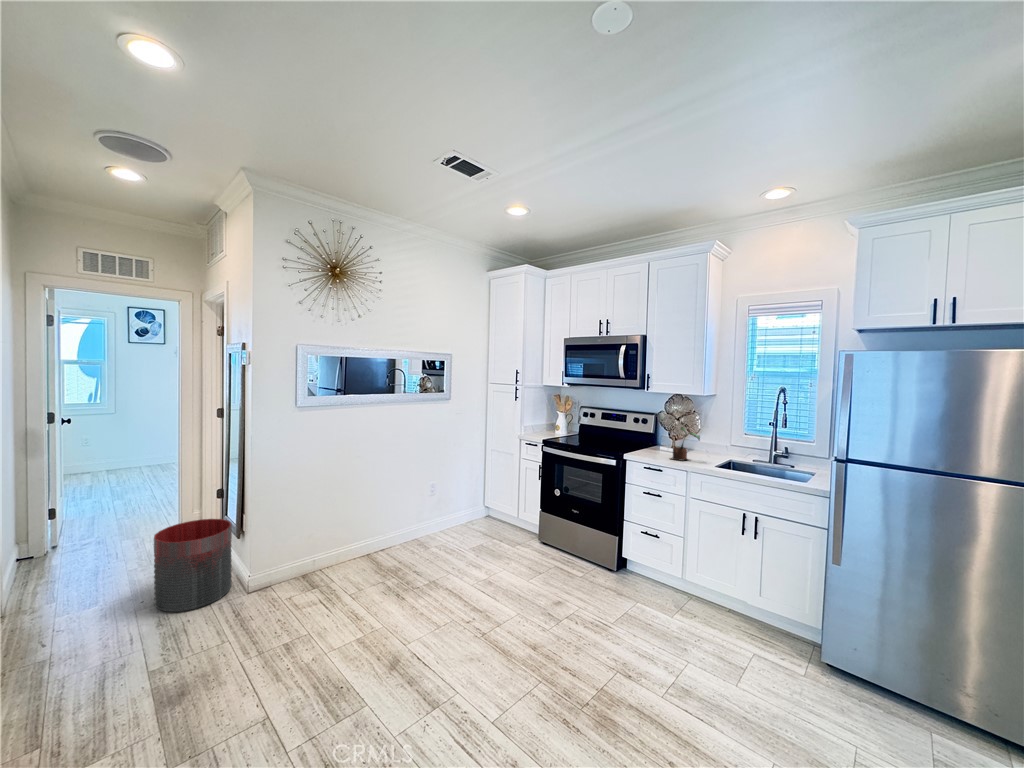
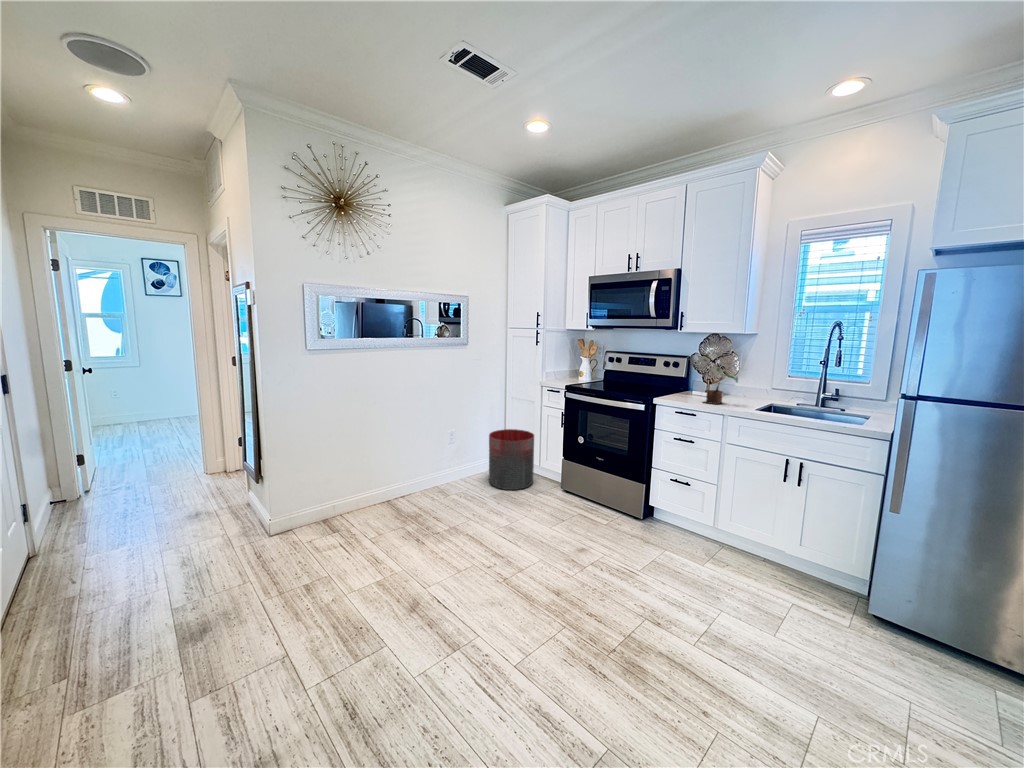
trash can: present [154,519,232,612] -> present [489,429,534,490]

